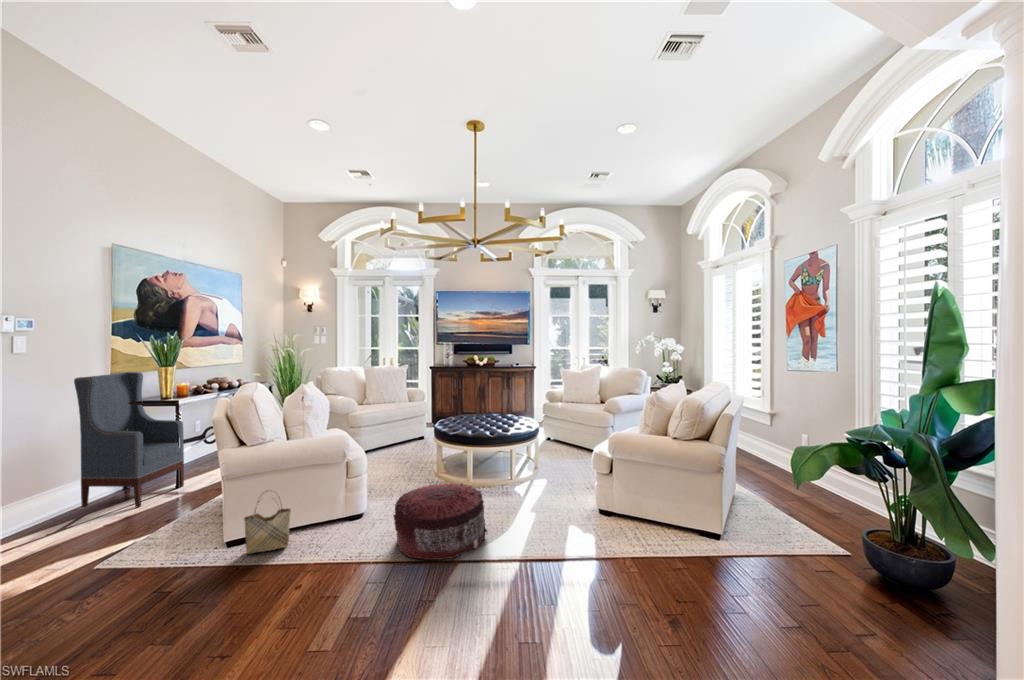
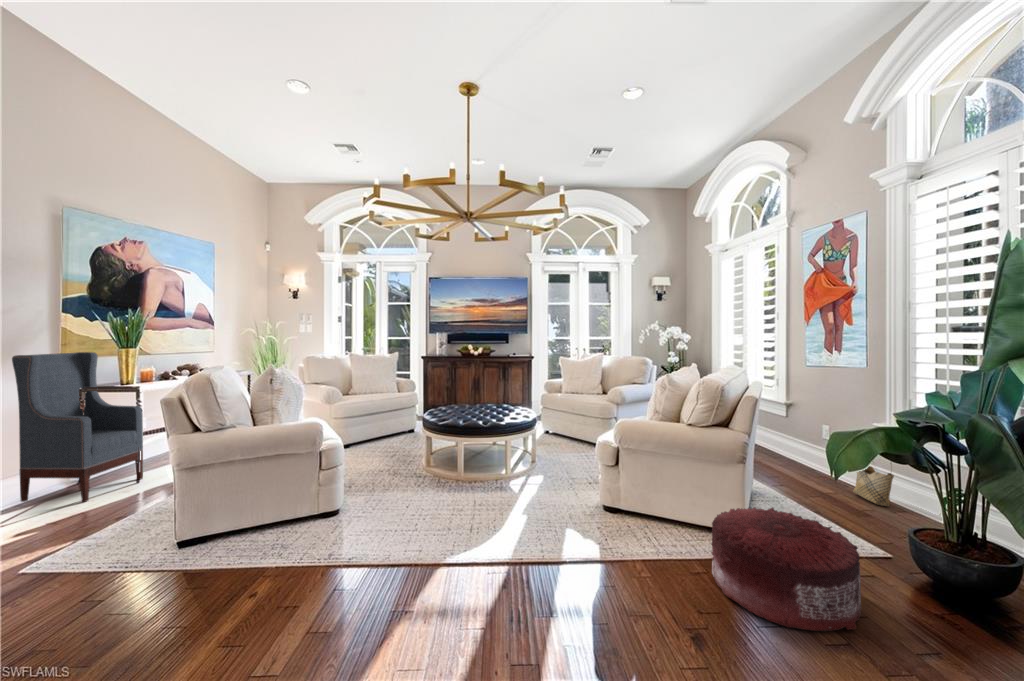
pouf: present [393,483,487,560] -> present [712,507,861,631]
woven basket: present [244,501,291,554] -> present [853,461,894,506]

